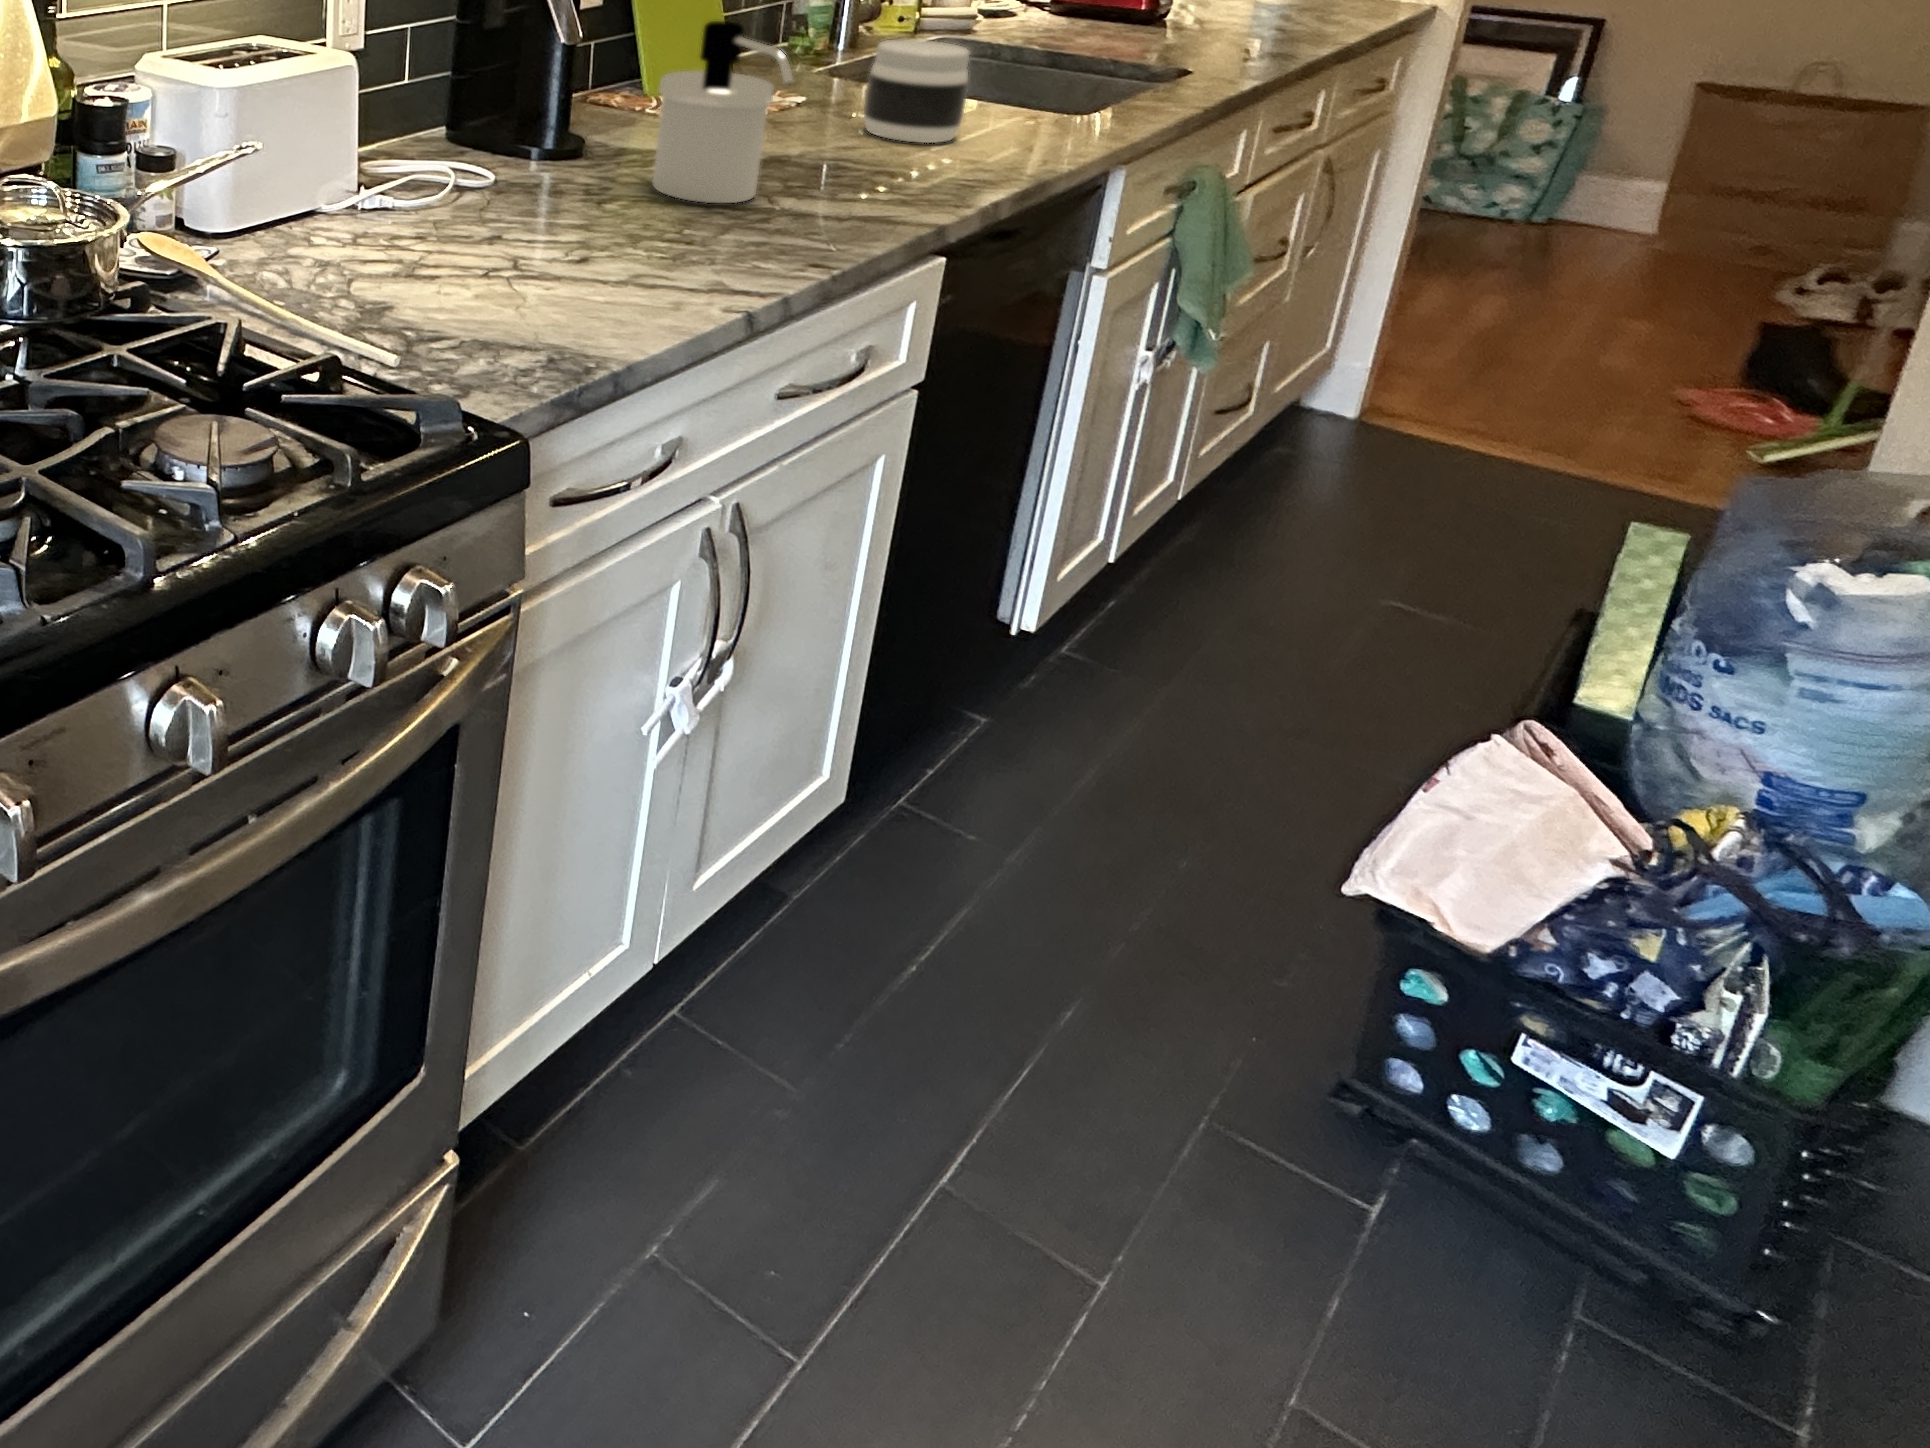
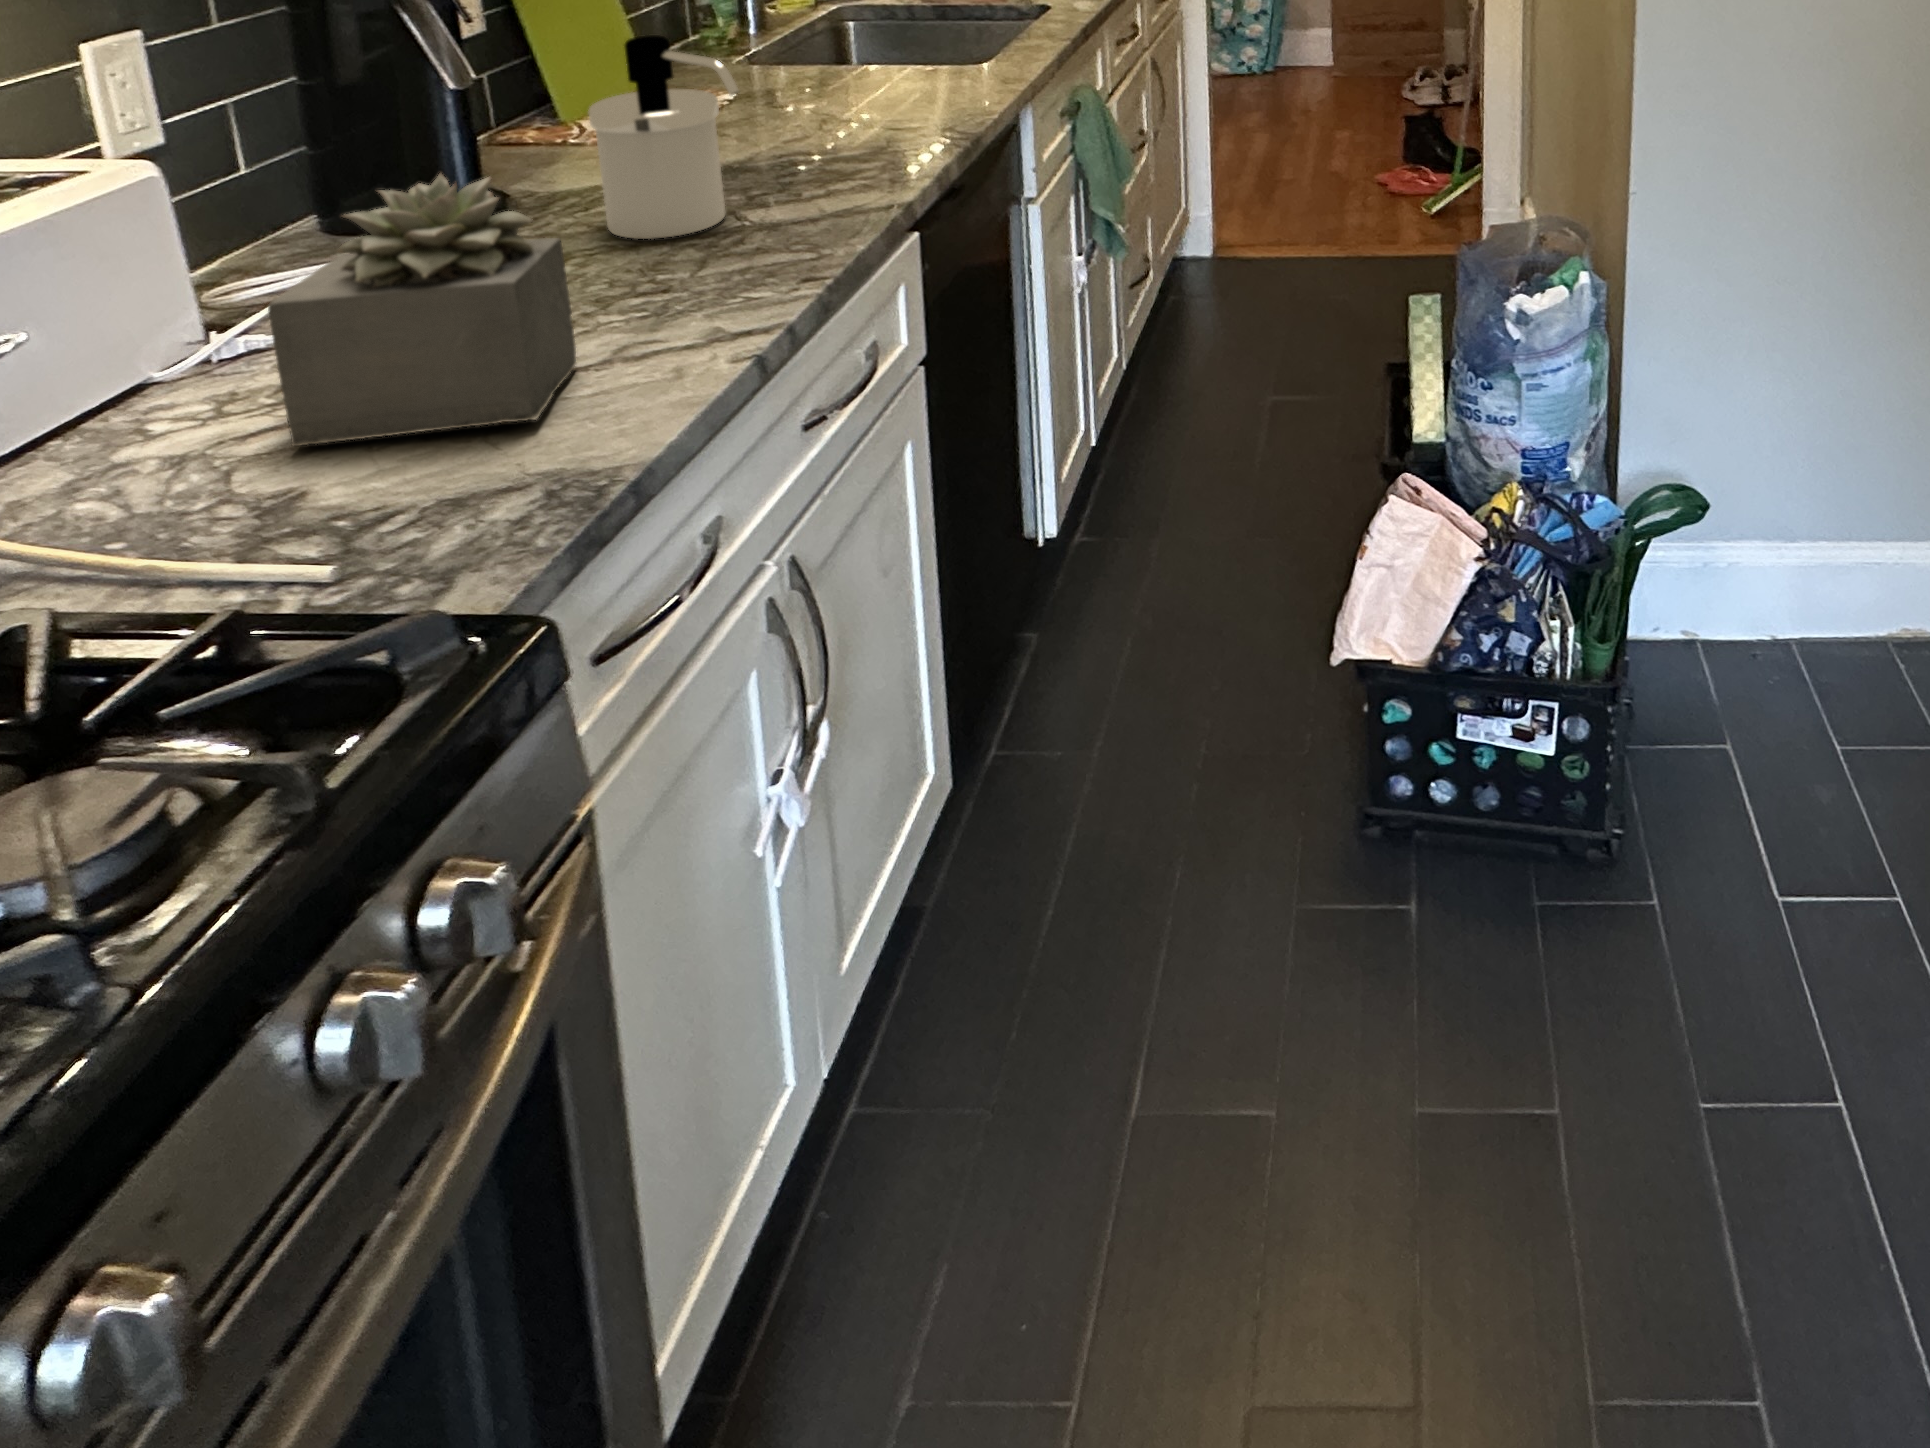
jar: present [864,39,969,143] -> none [800,18,895,121]
succulent plant: none [393,96,609,304] -> present [268,174,576,446]

